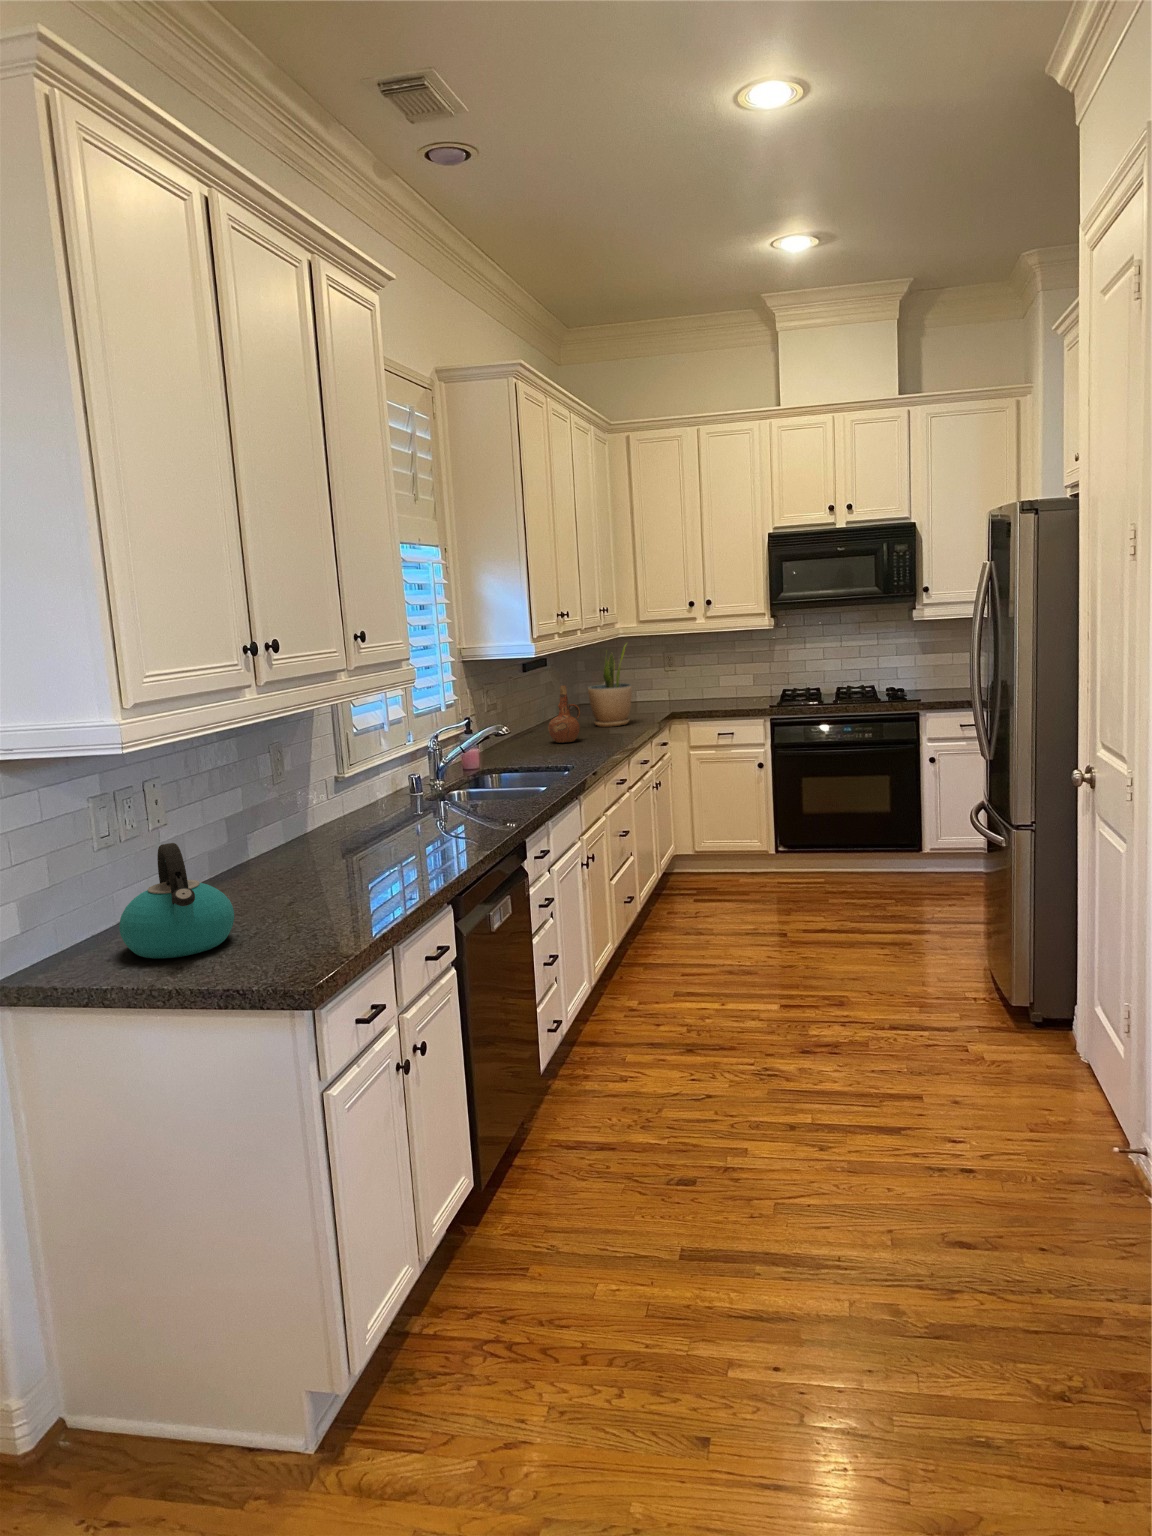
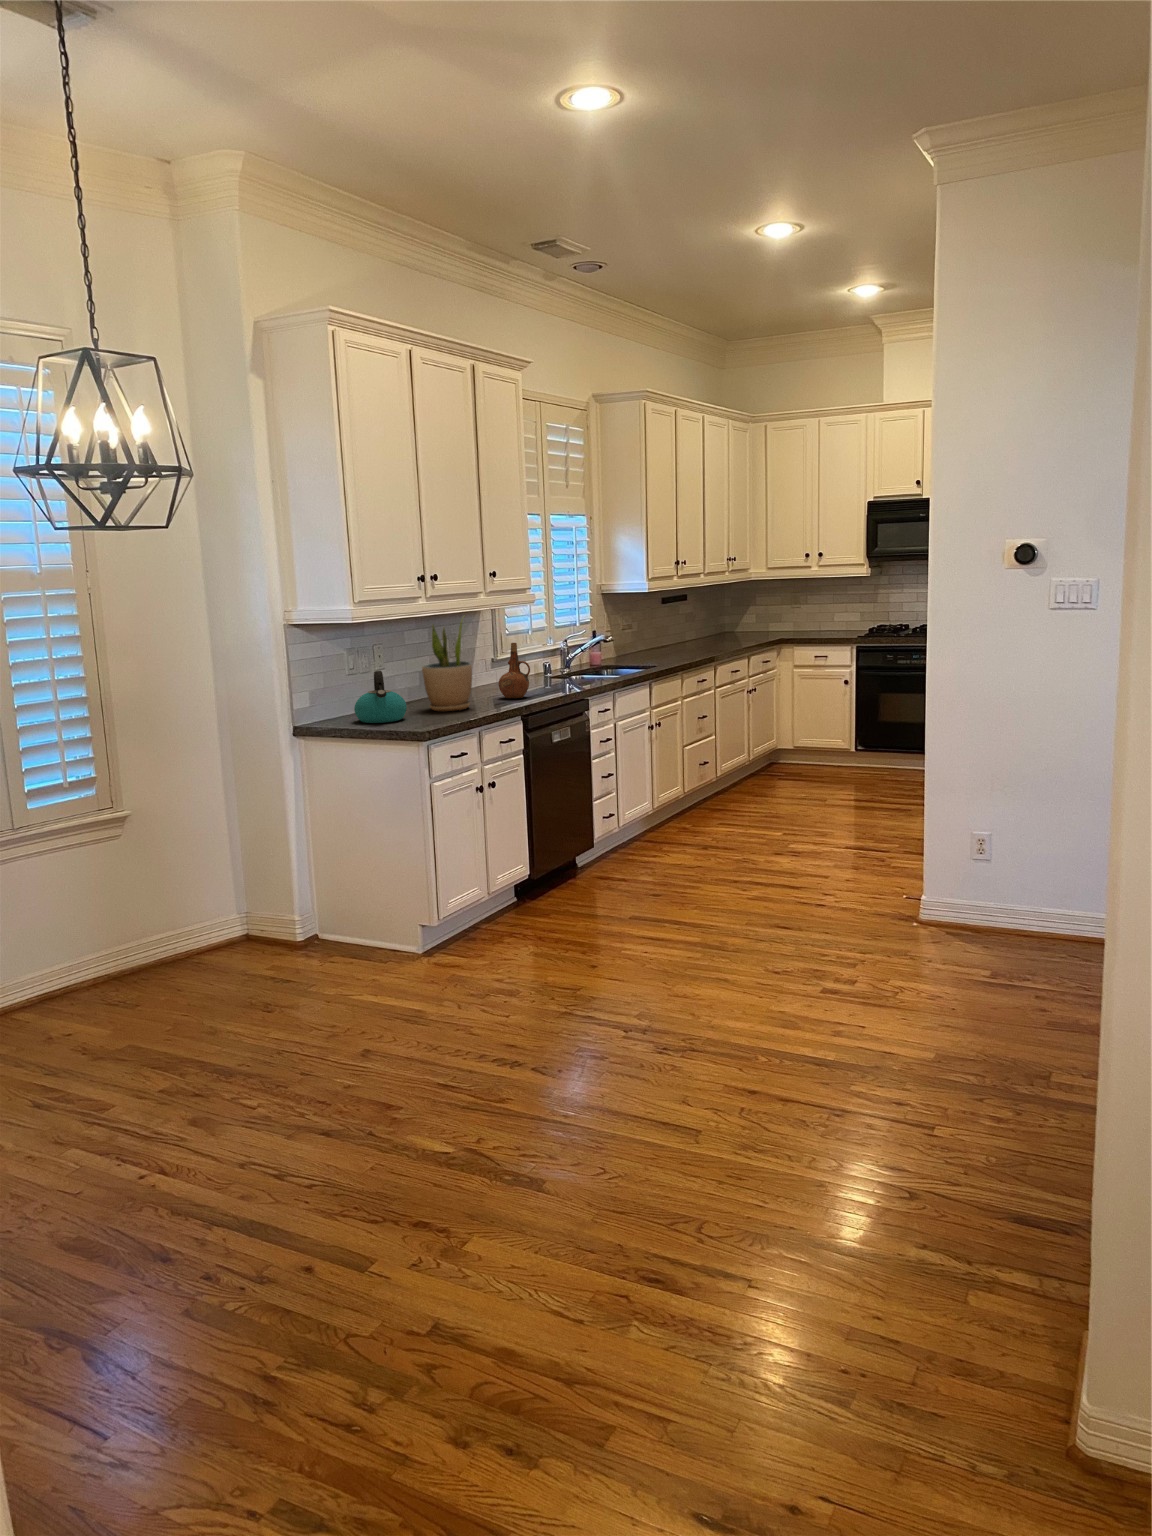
potted plant: present [588,645,632,727] -> present [422,622,472,711]
ceramic pitcher: present [548,685,580,743] -> present [498,643,530,698]

